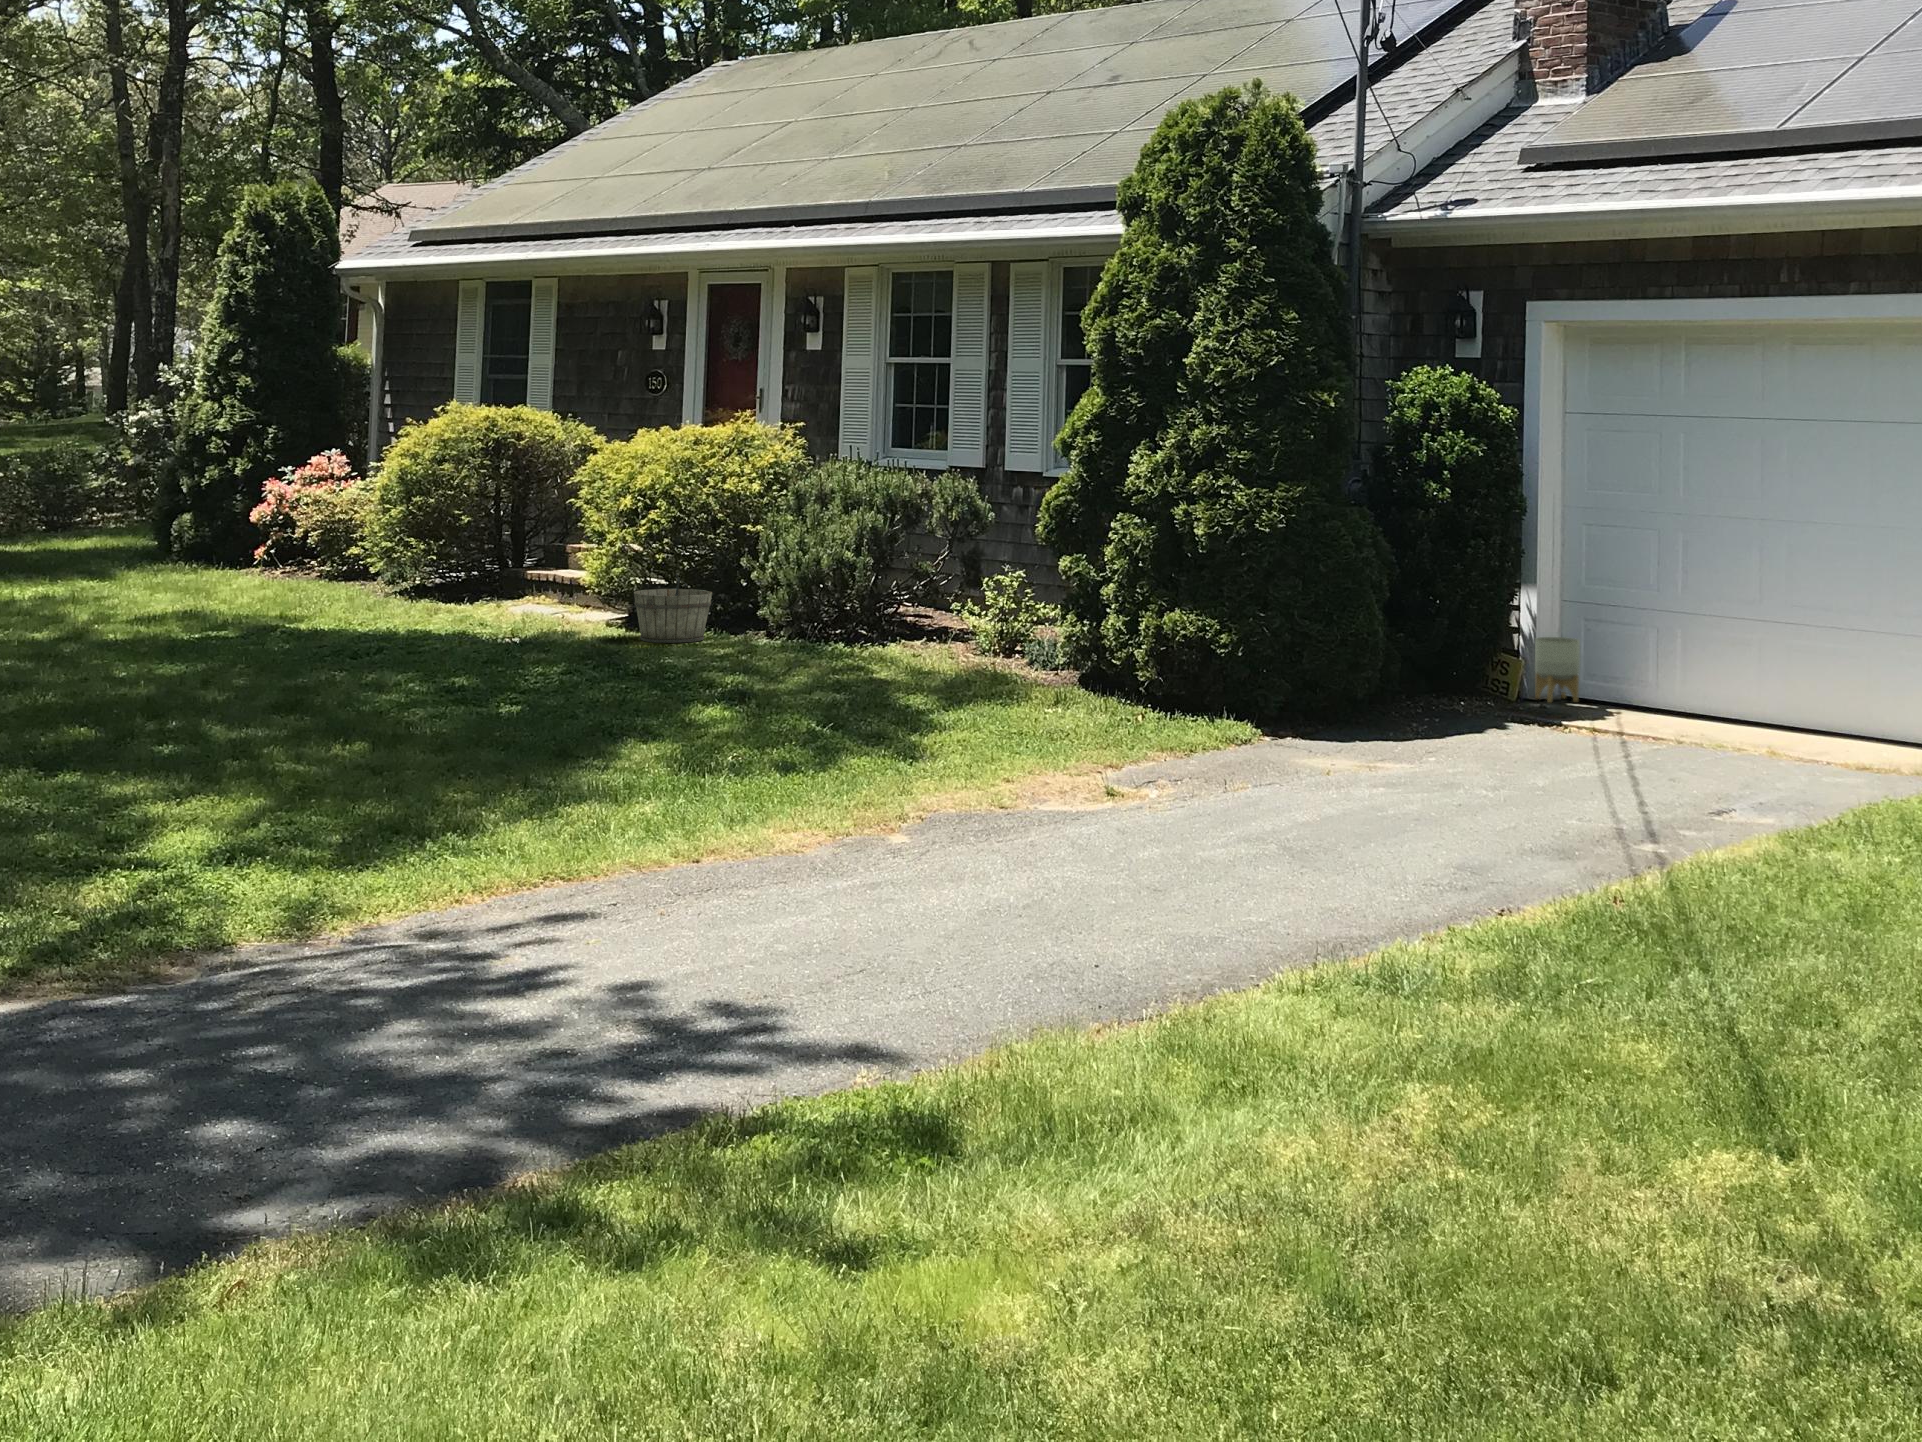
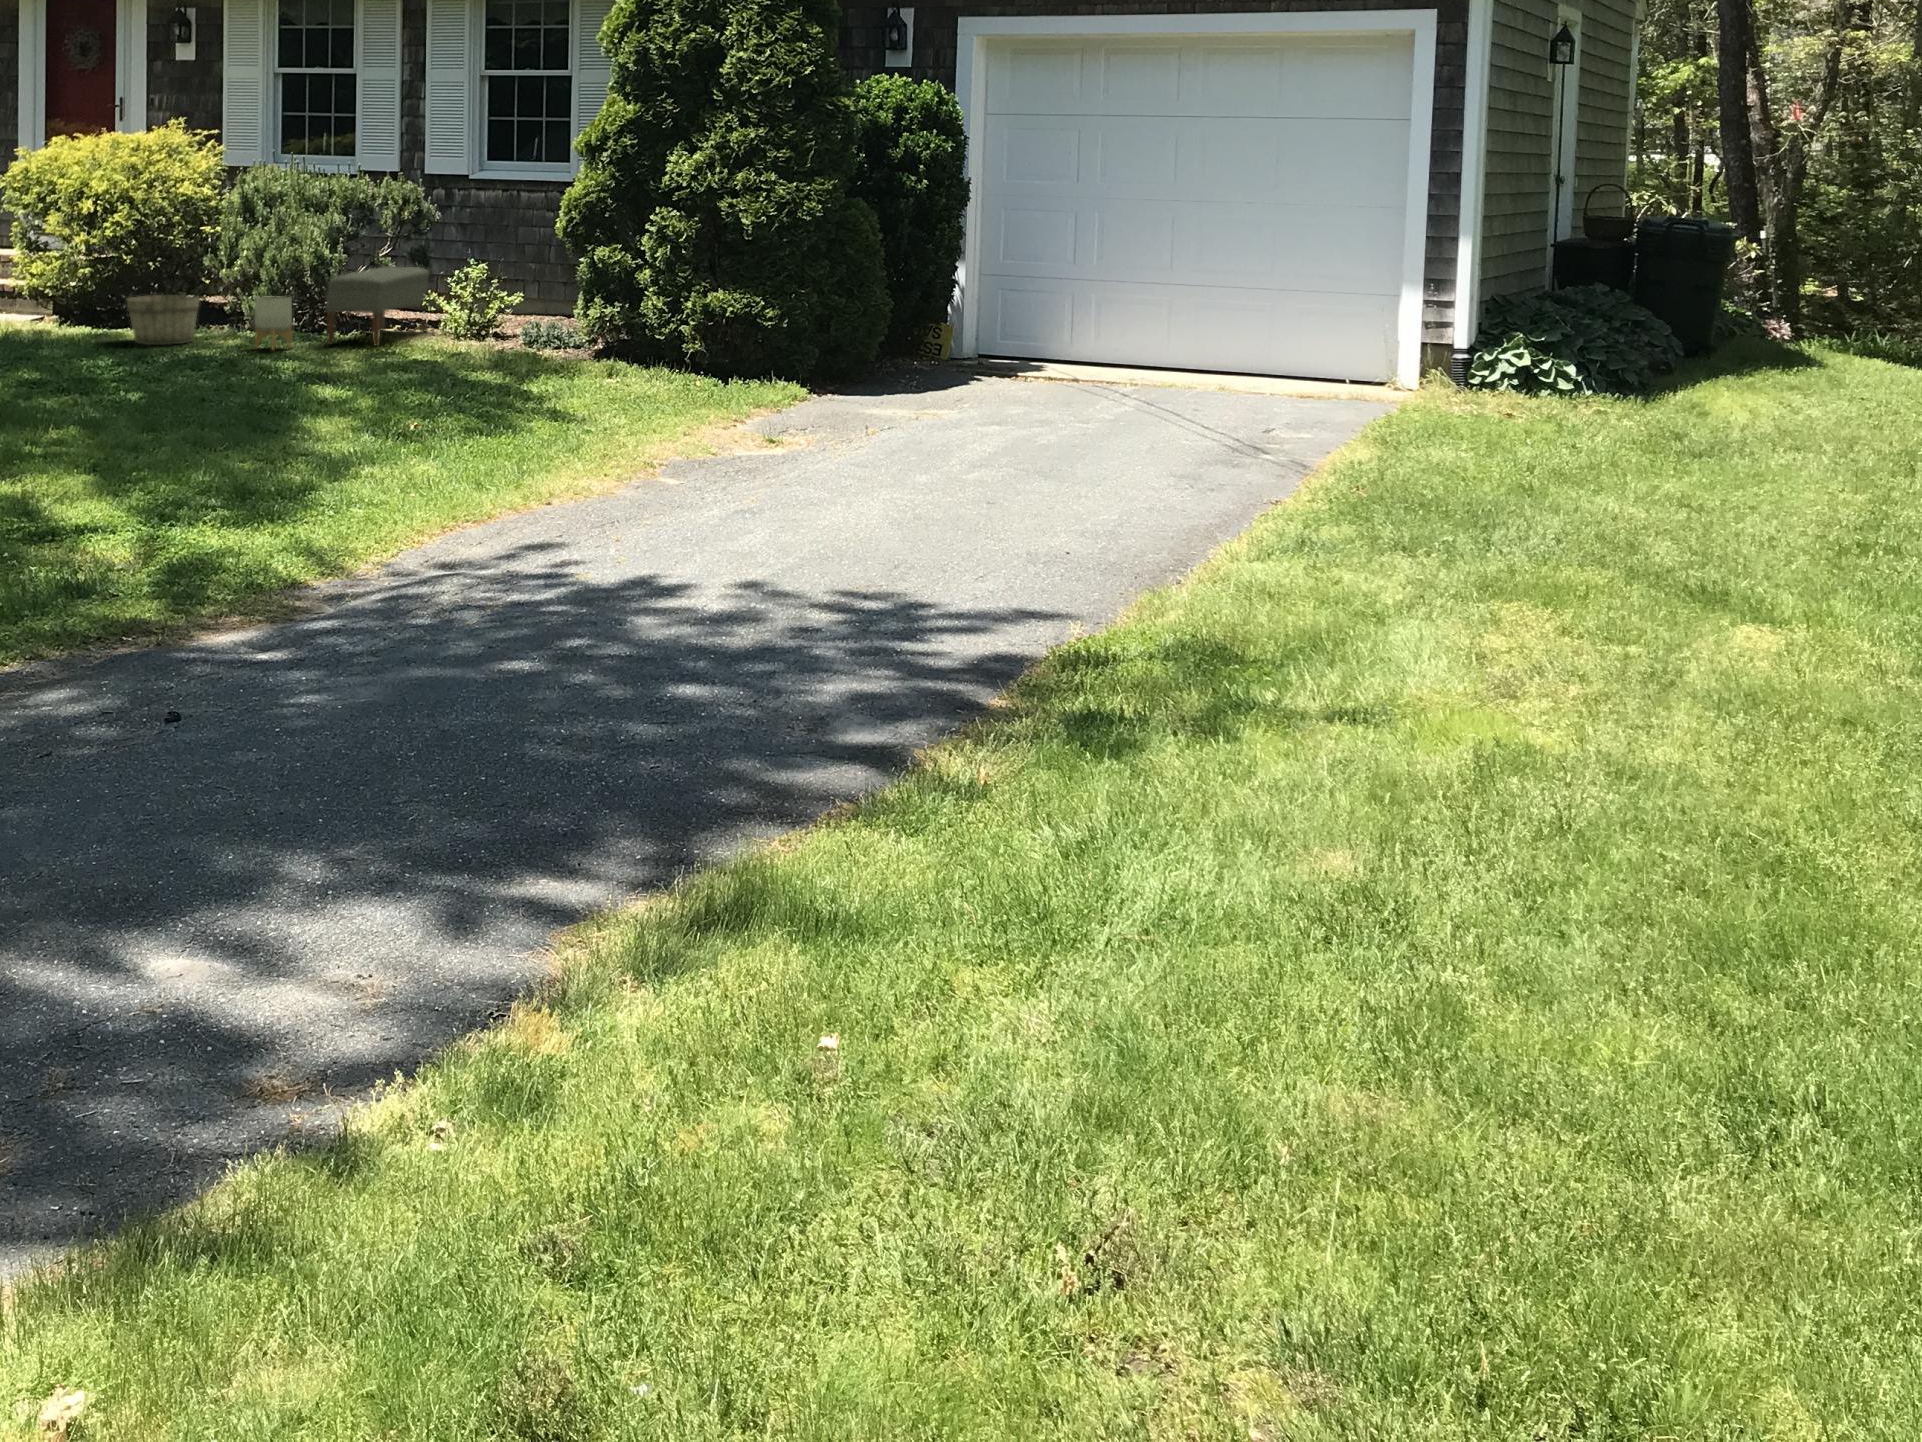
bench: none [833,566,974,654] -> present [325,267,430,346]
planter: present [1535,637,1580,702] -> present [254,296,292,350]

